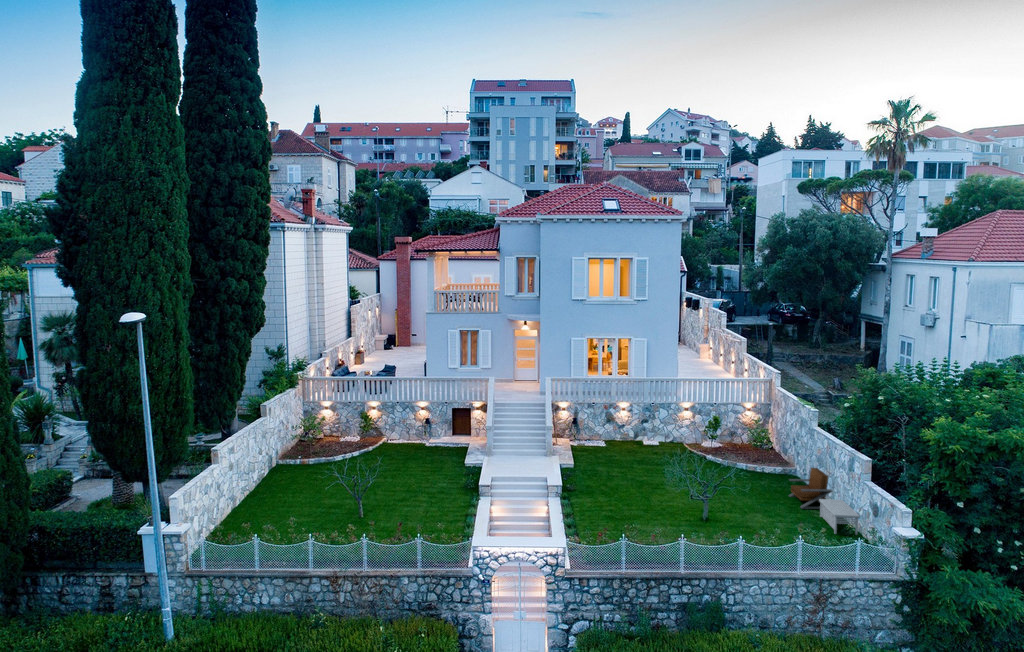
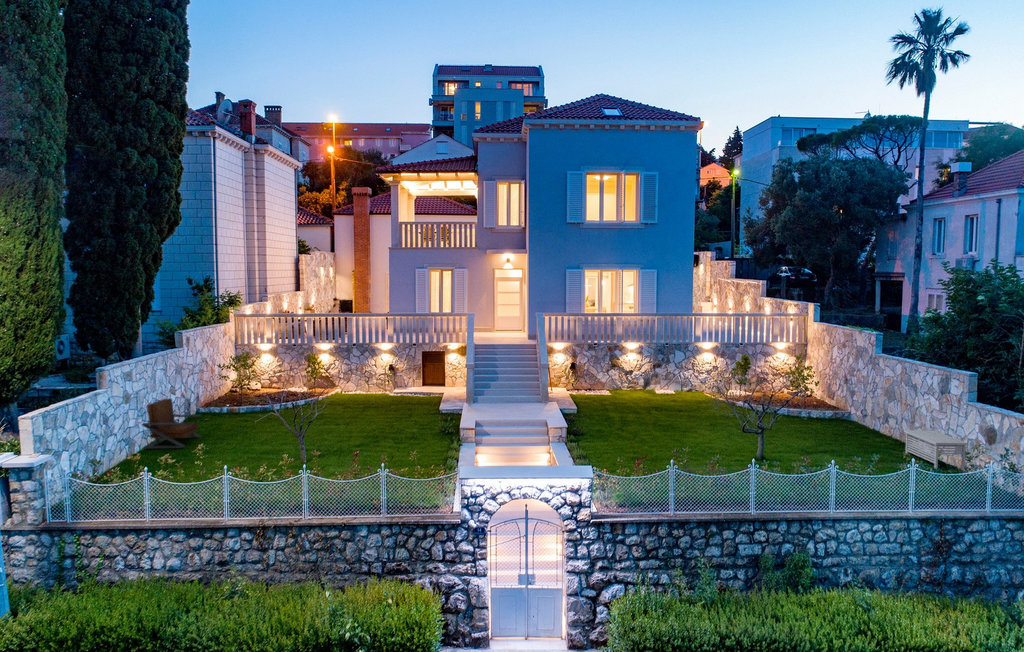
lounge chair: present [789,468,832,509] -> present [142,399,201,448]

